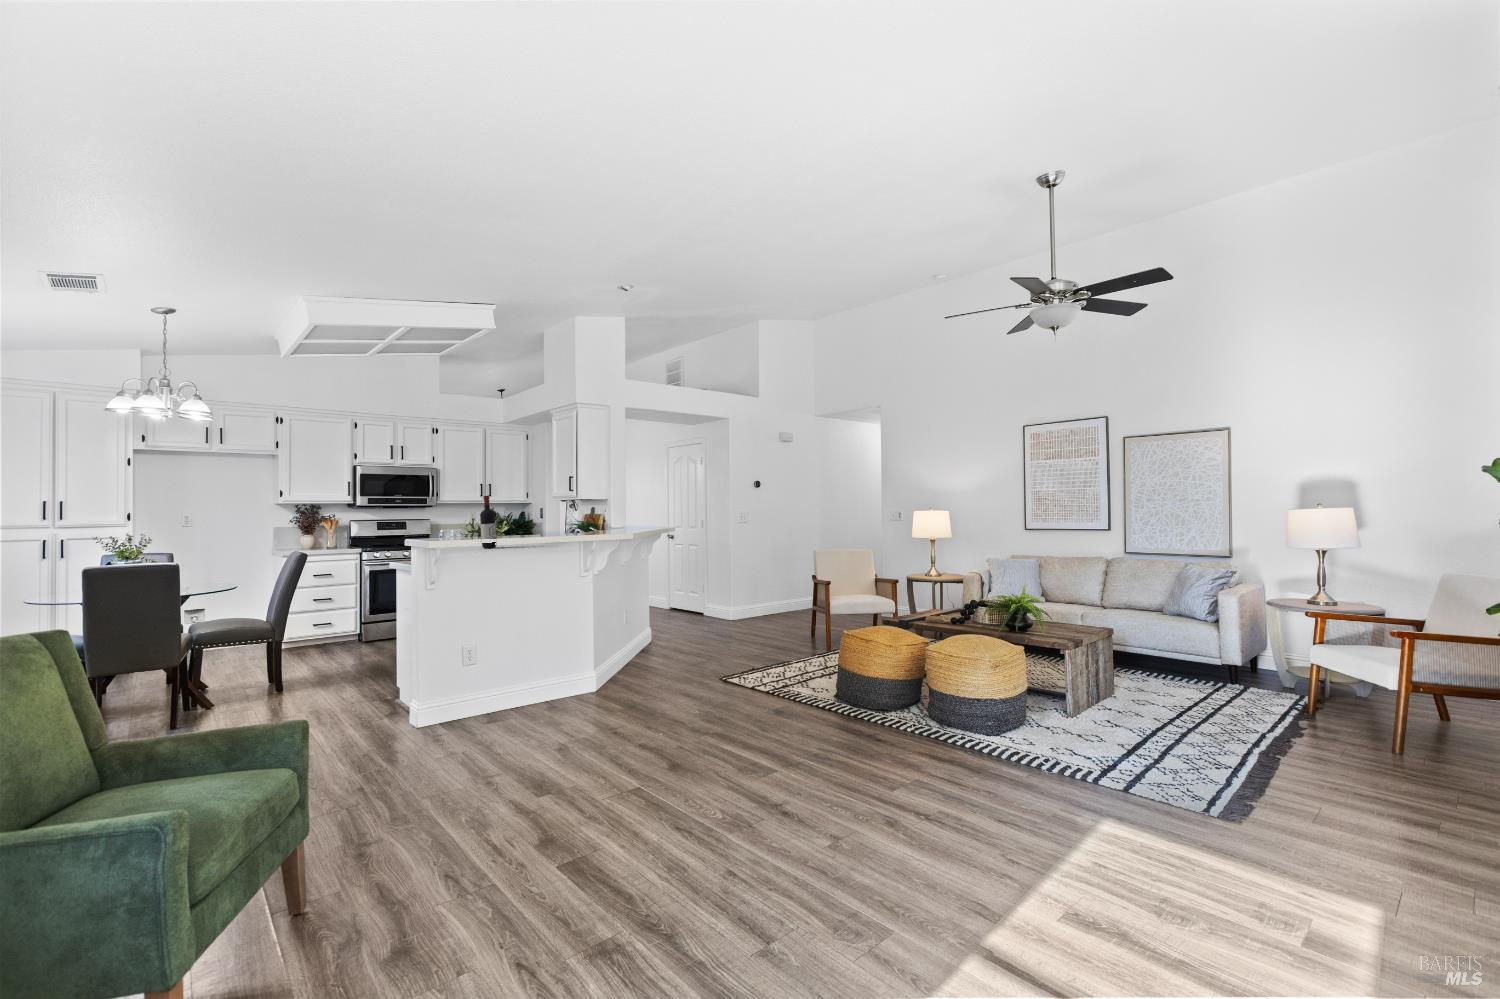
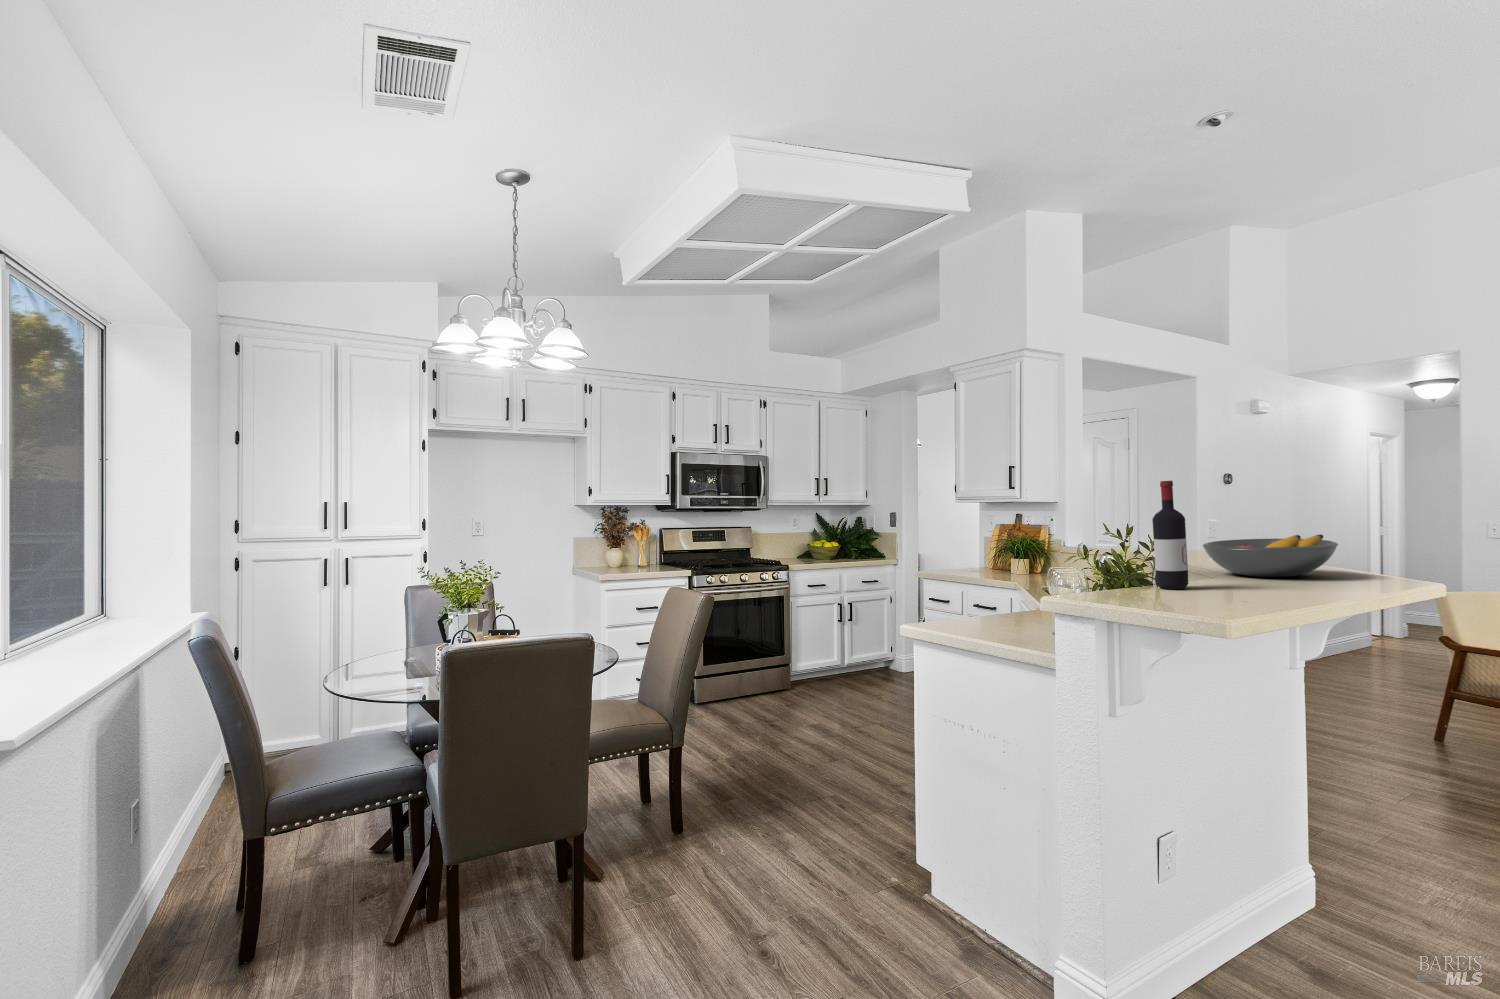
fruit bowl: none [540,522,597,543] -> present [1203,534,1338,577]

